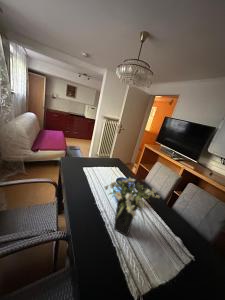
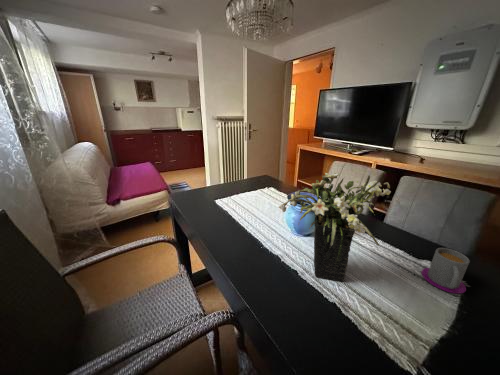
mug: none [172,234,197,263] -> present [421,248,470,293]

